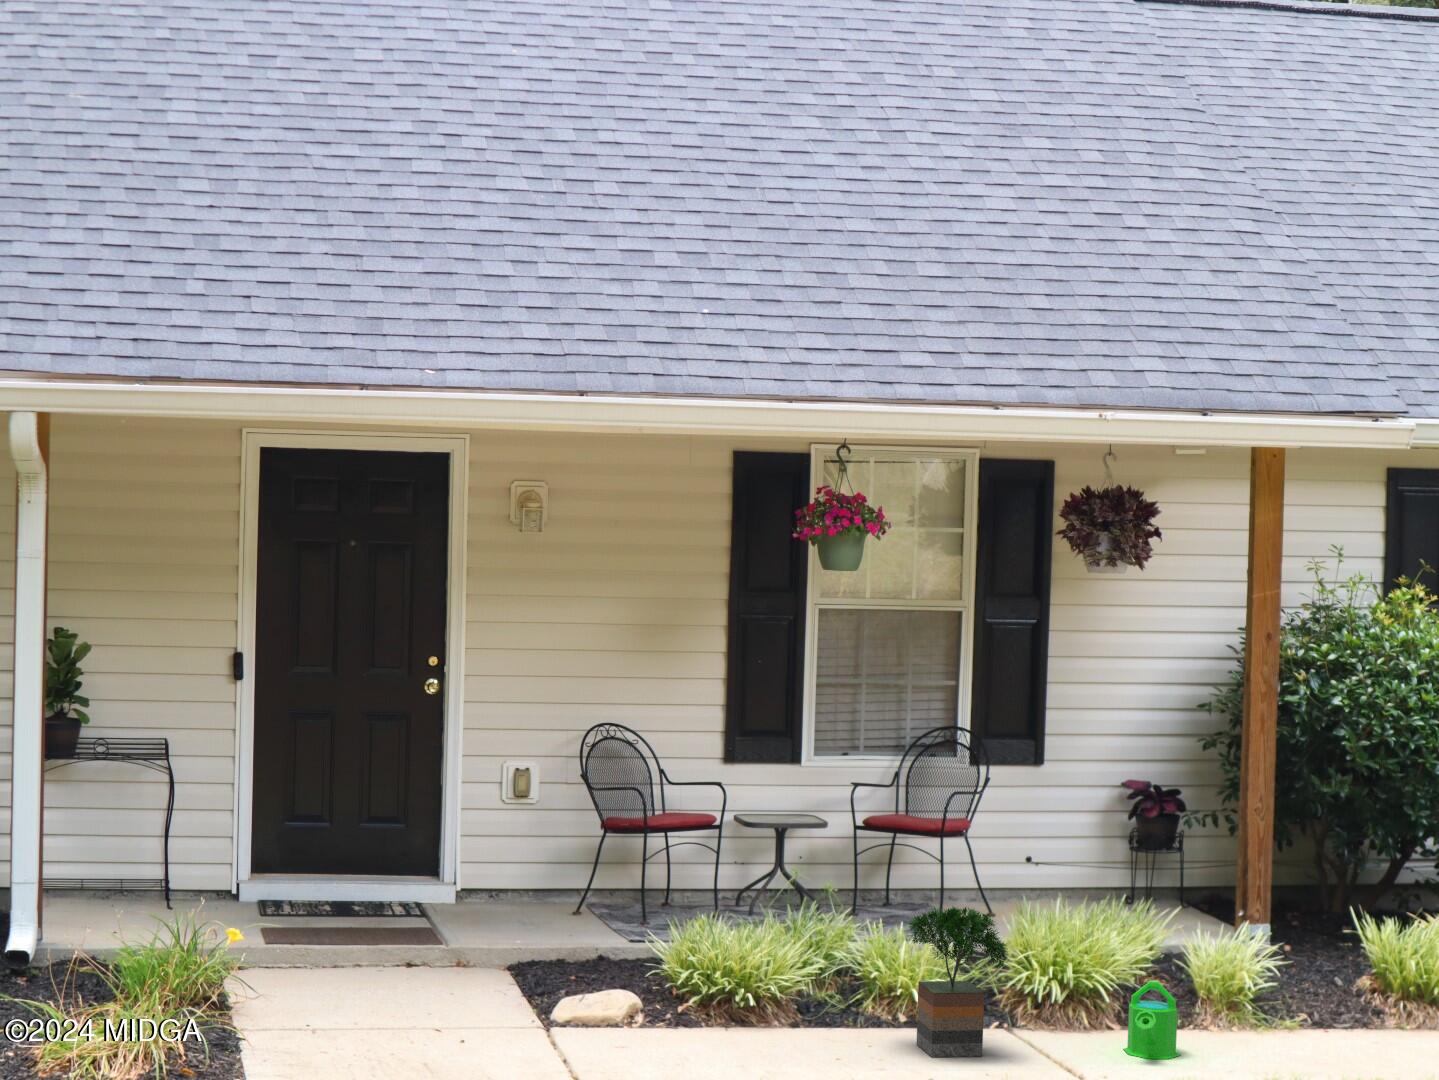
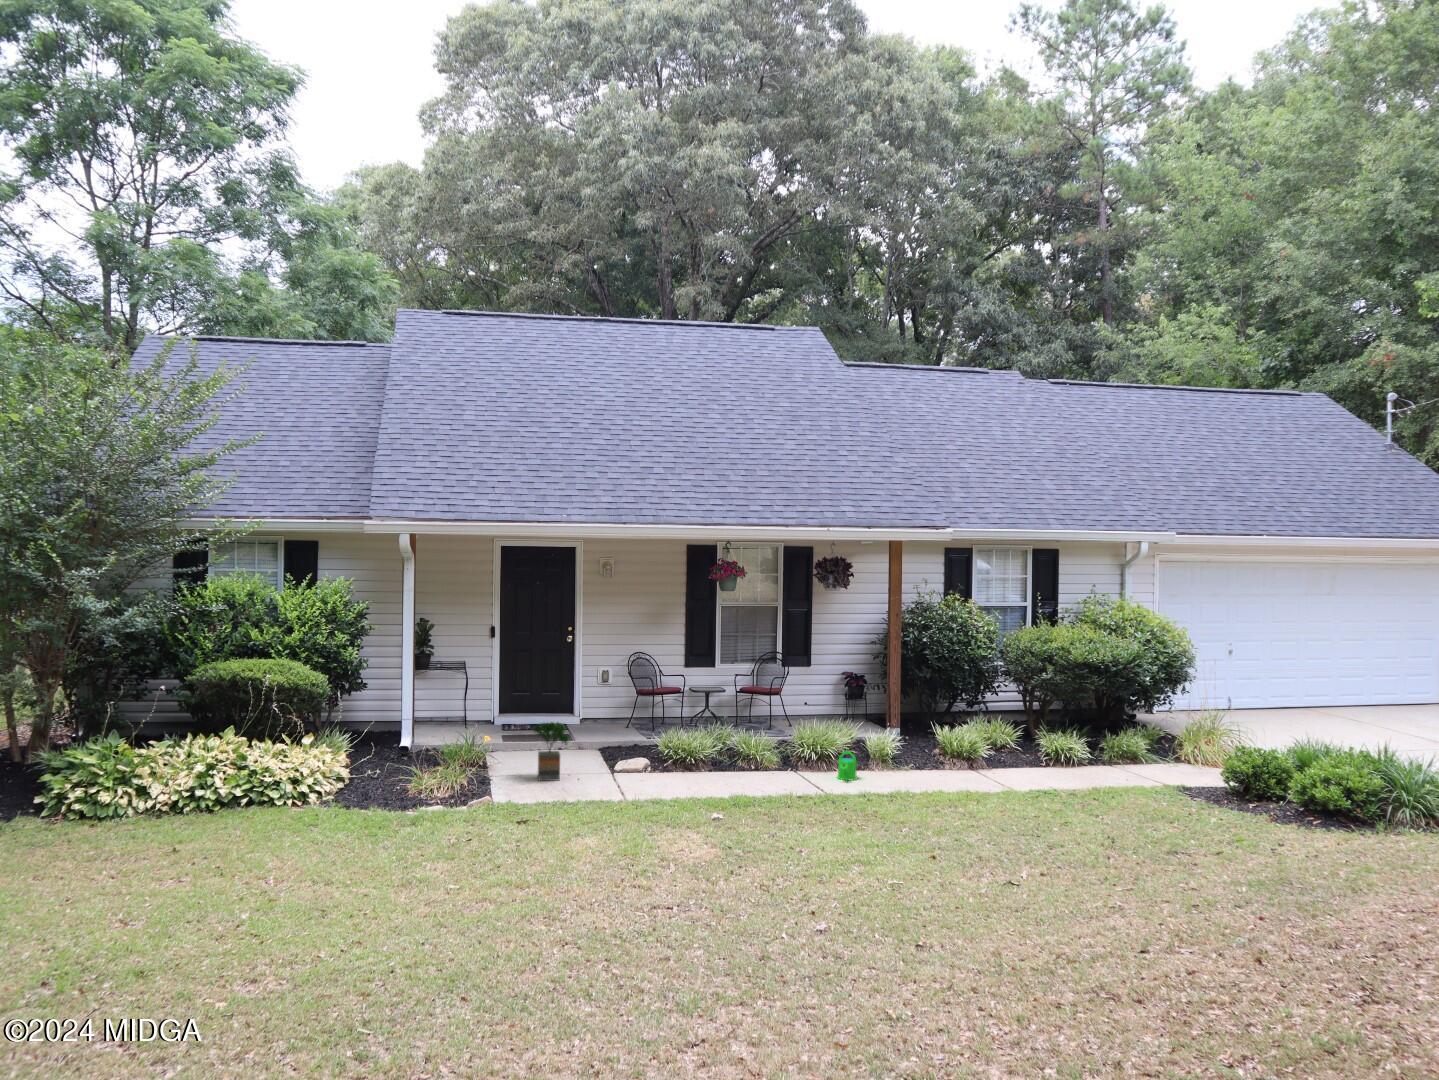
potted tree: present [908,906,1009,1057] -> present [532,722,569,781]

